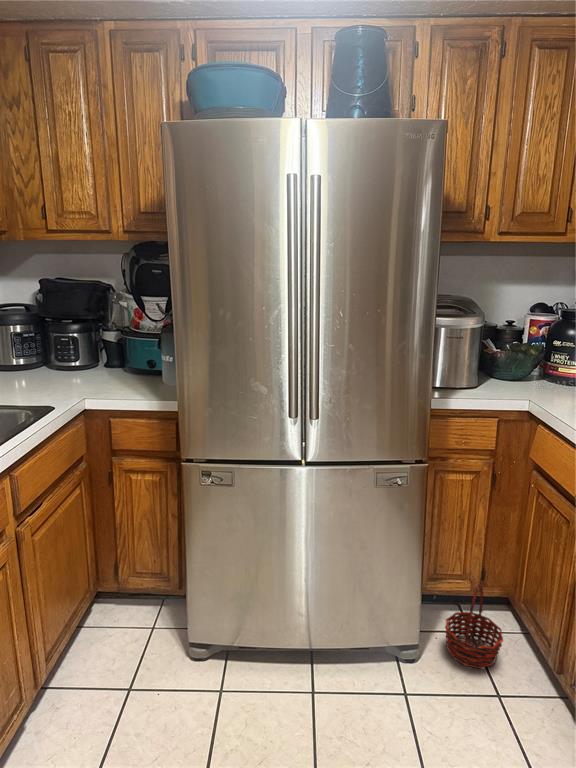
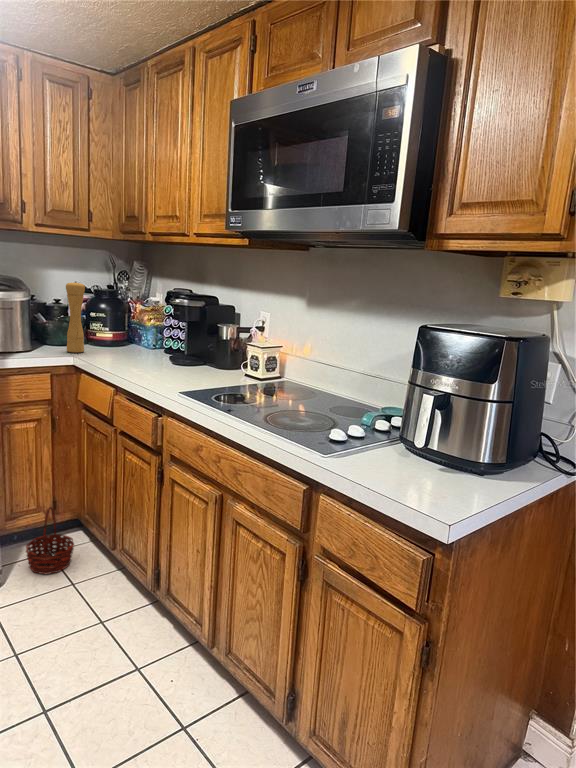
pepper mill: none [521,303,556,395] -> present [66,282,85,352]

